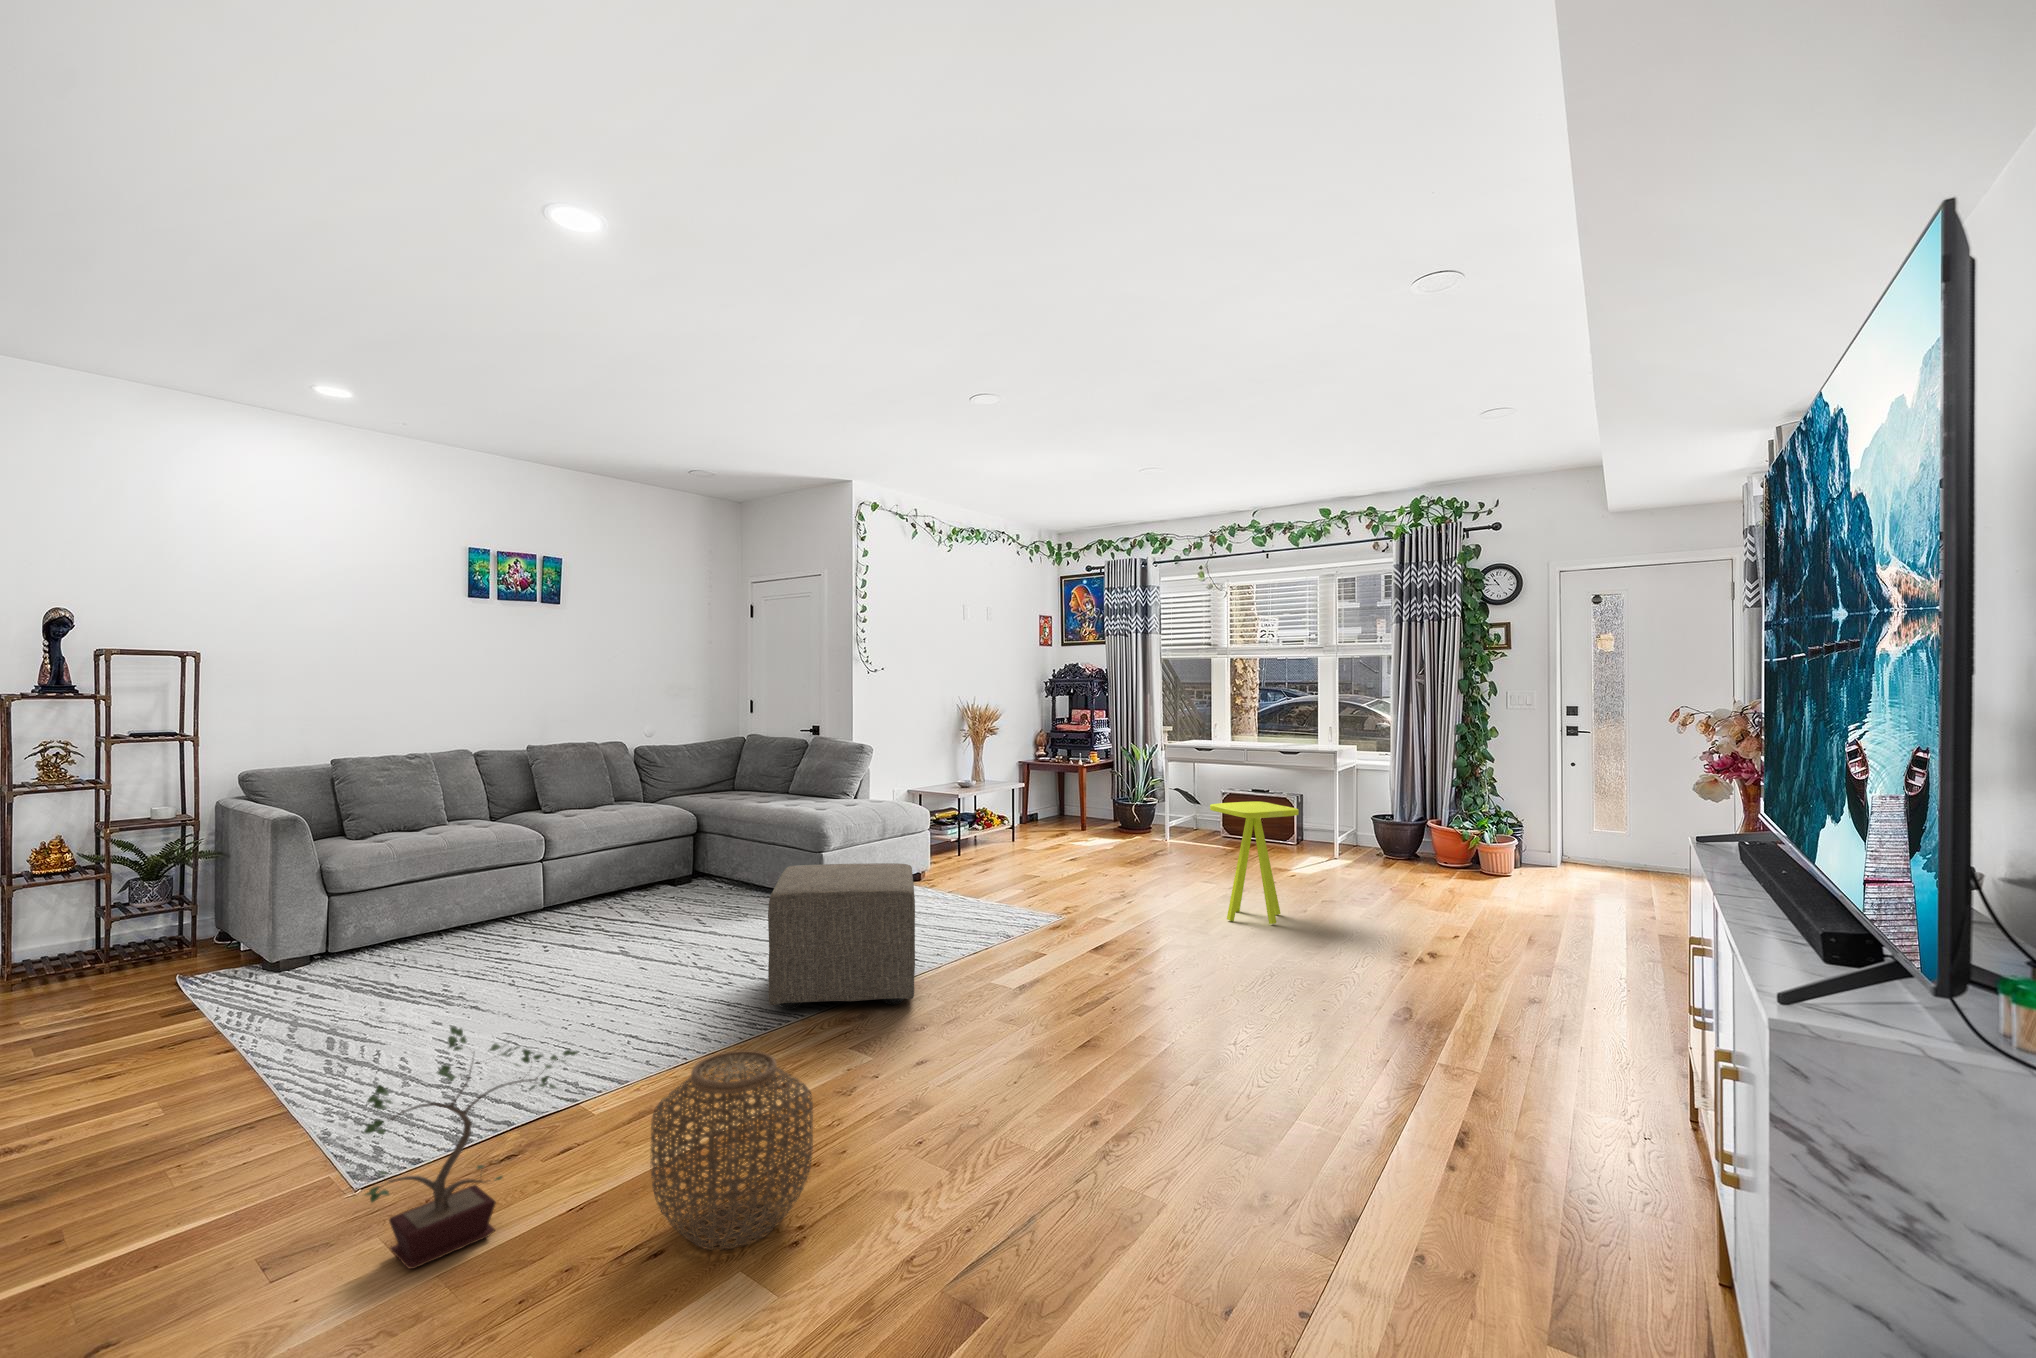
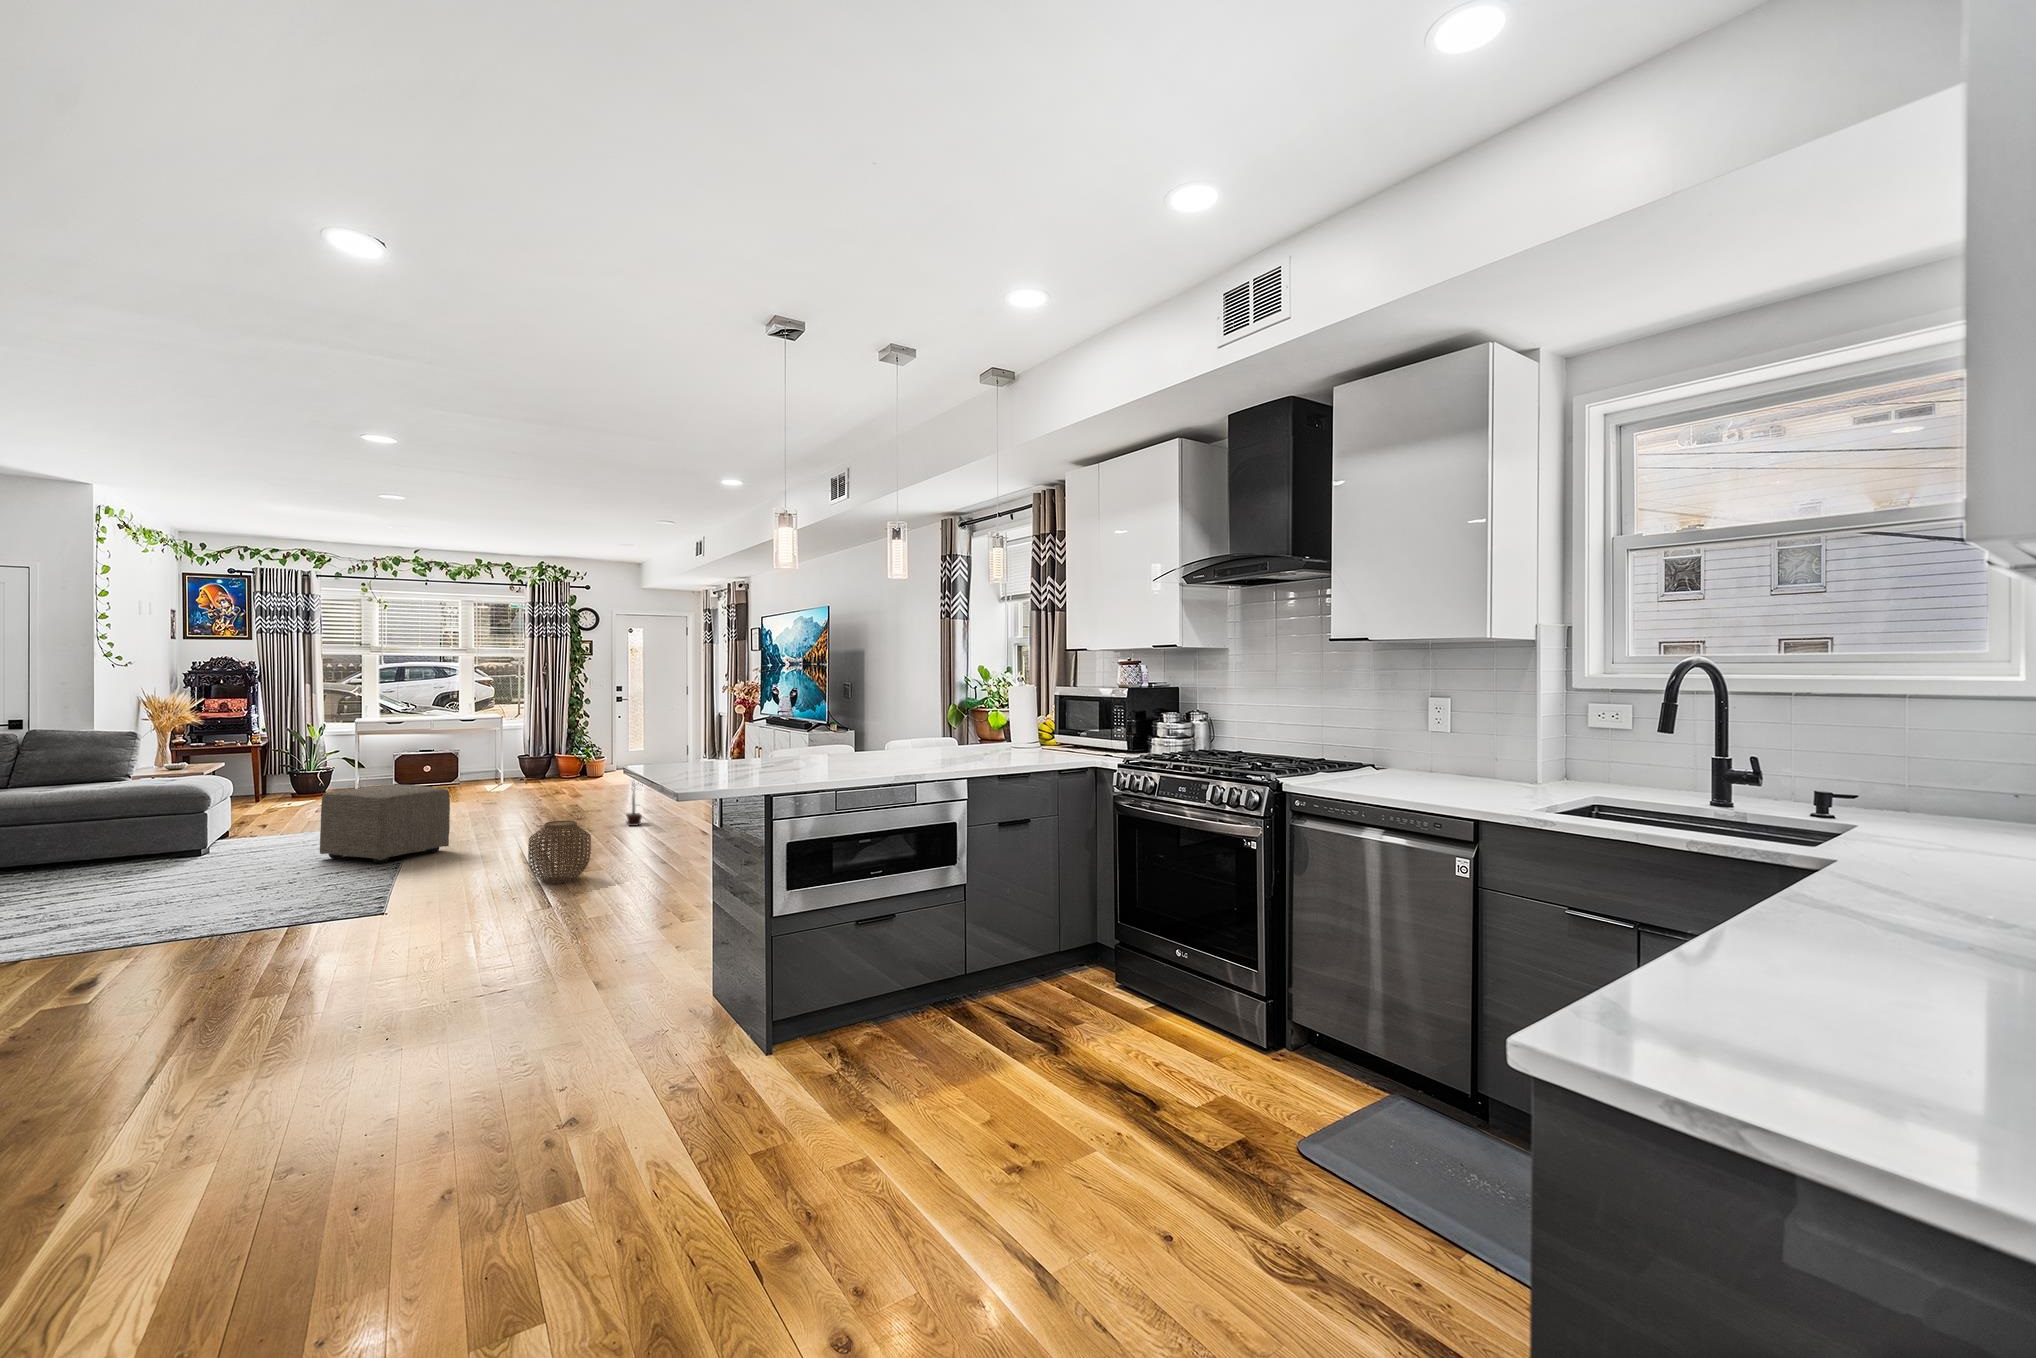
side table: present [1210,802,1299,924] -> none [496,744,548,809]
potted plant: present [364,1026,578,1269] -> present [627,783,643,826]

